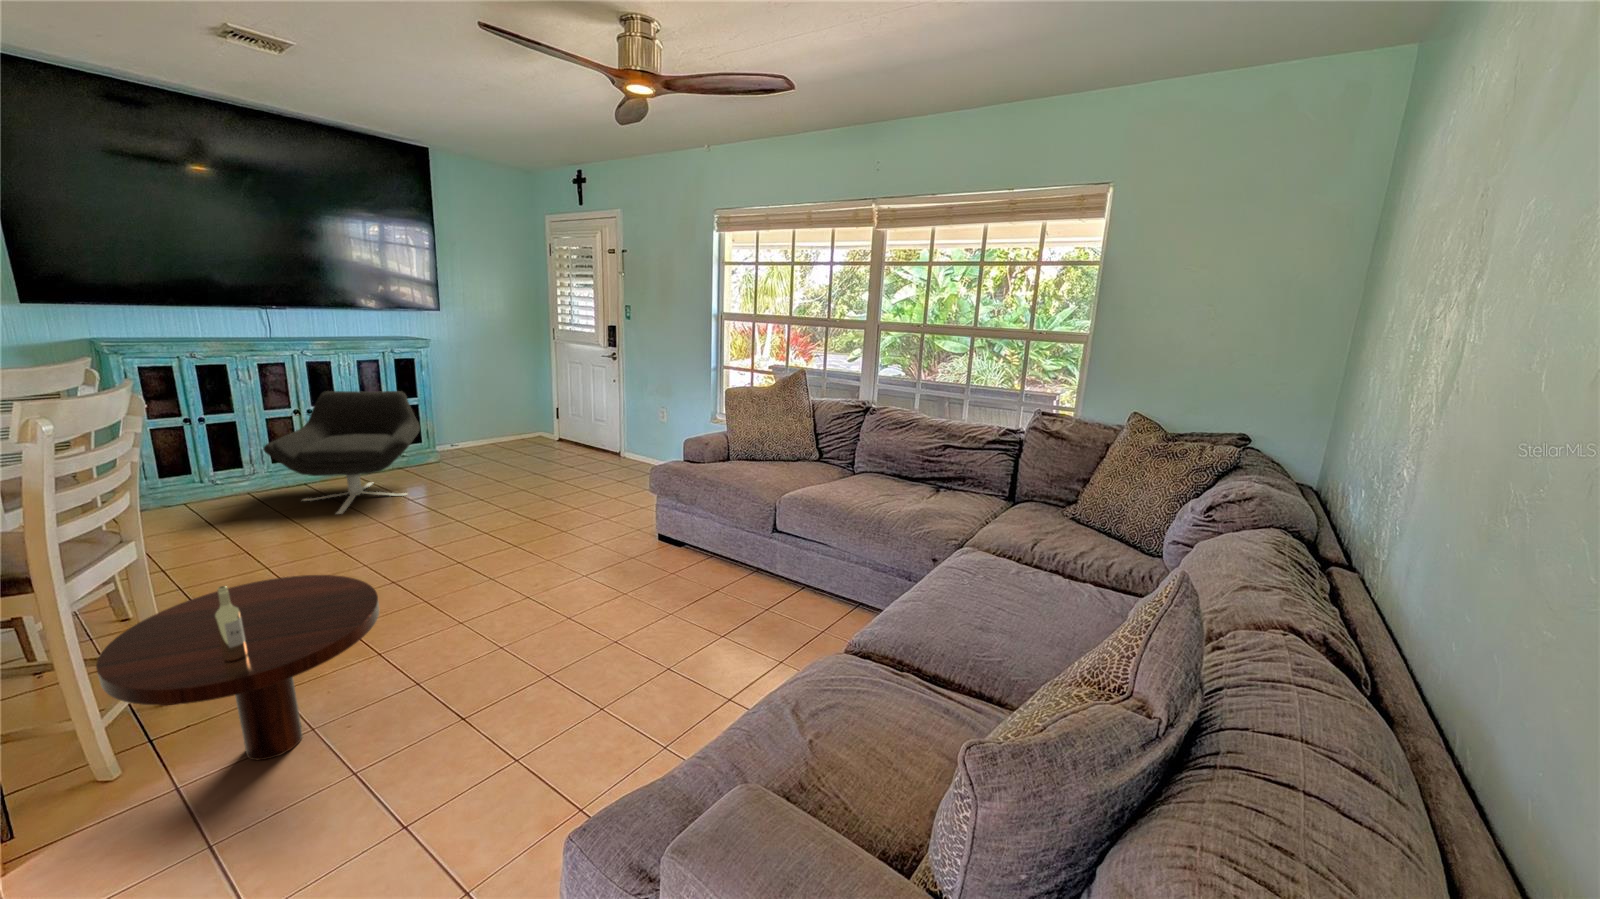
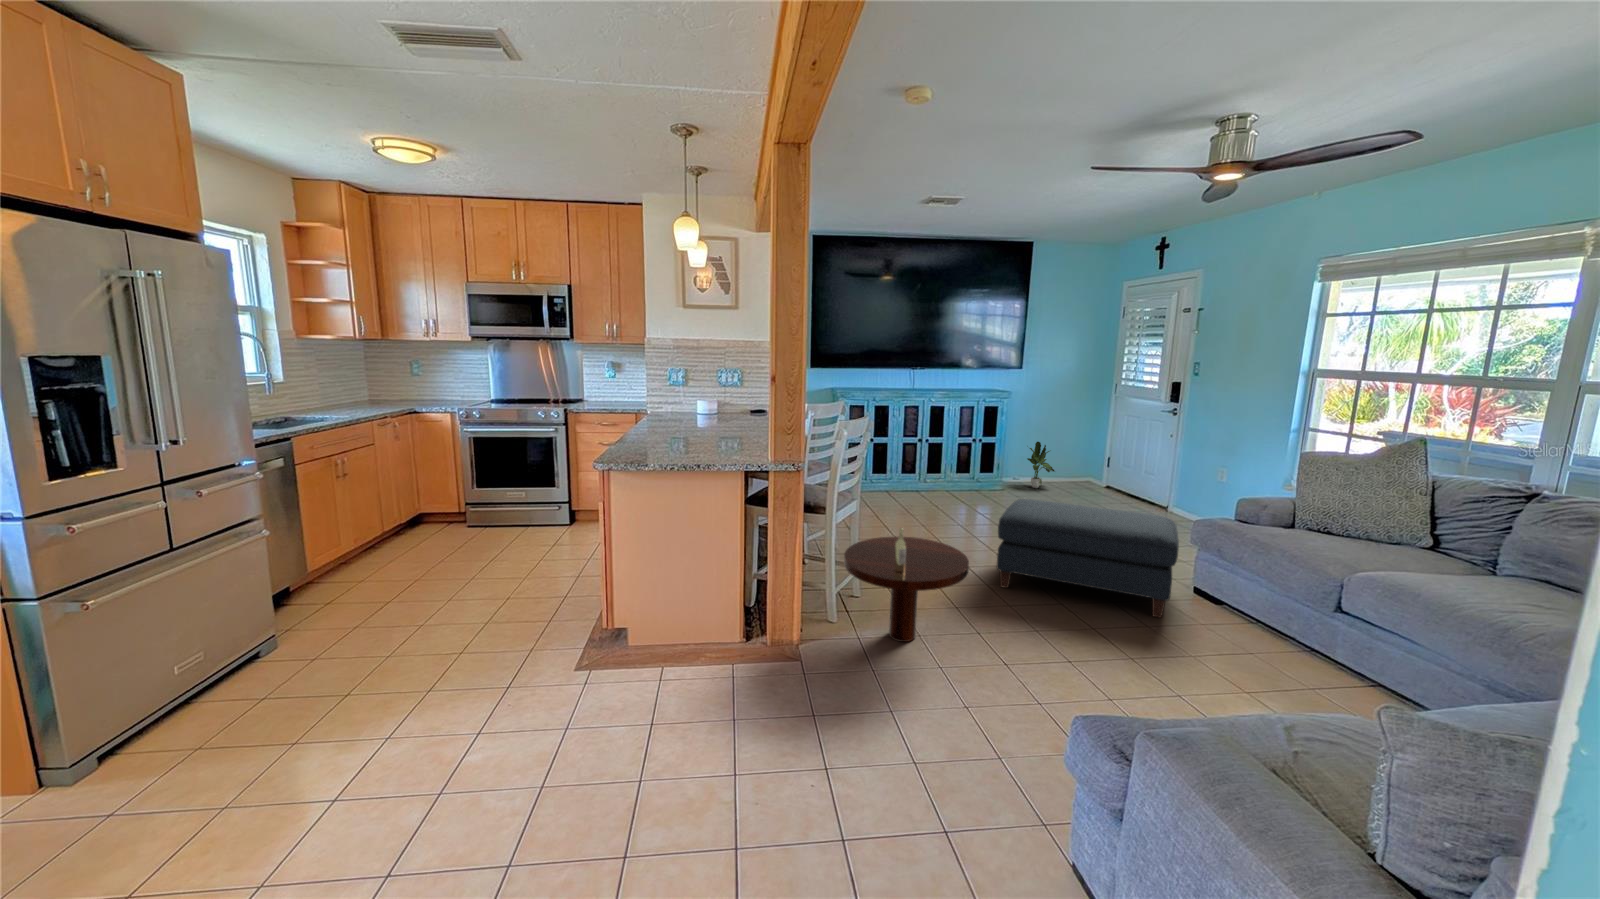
lounge chair: present [263,391,420,514] -> none [900,428,995,516]
potted plant: none [461,397,502,451] -> present [1027,442,1054,488]
ottoman: none [427,469,640,598] -> present [997,499,1179,618]

